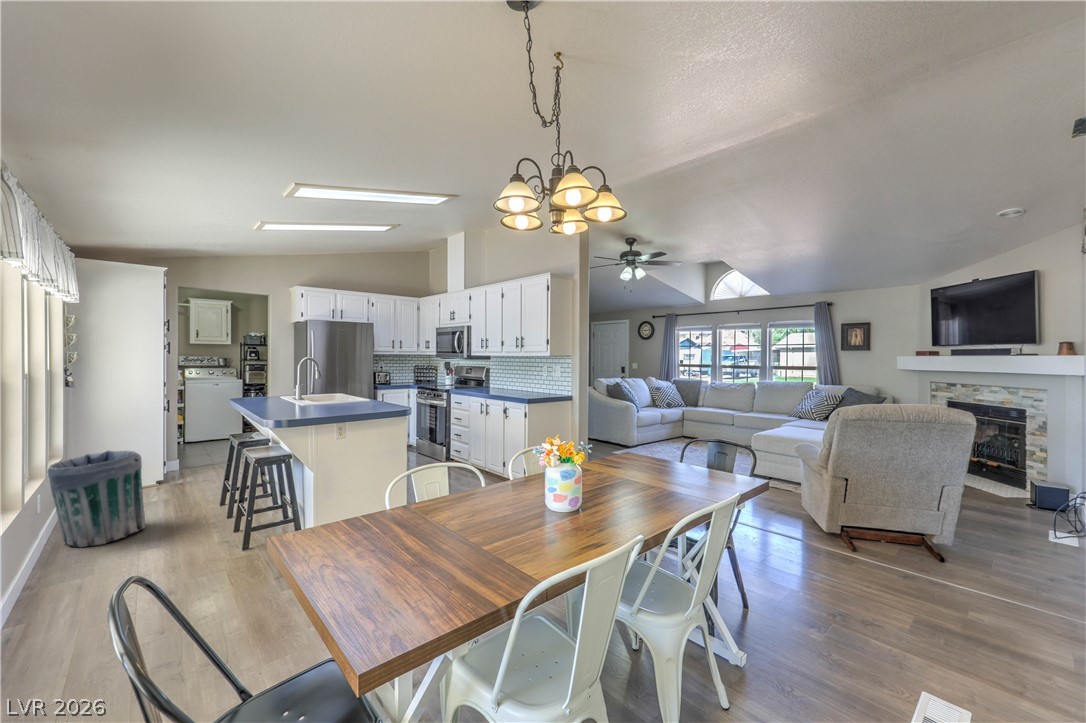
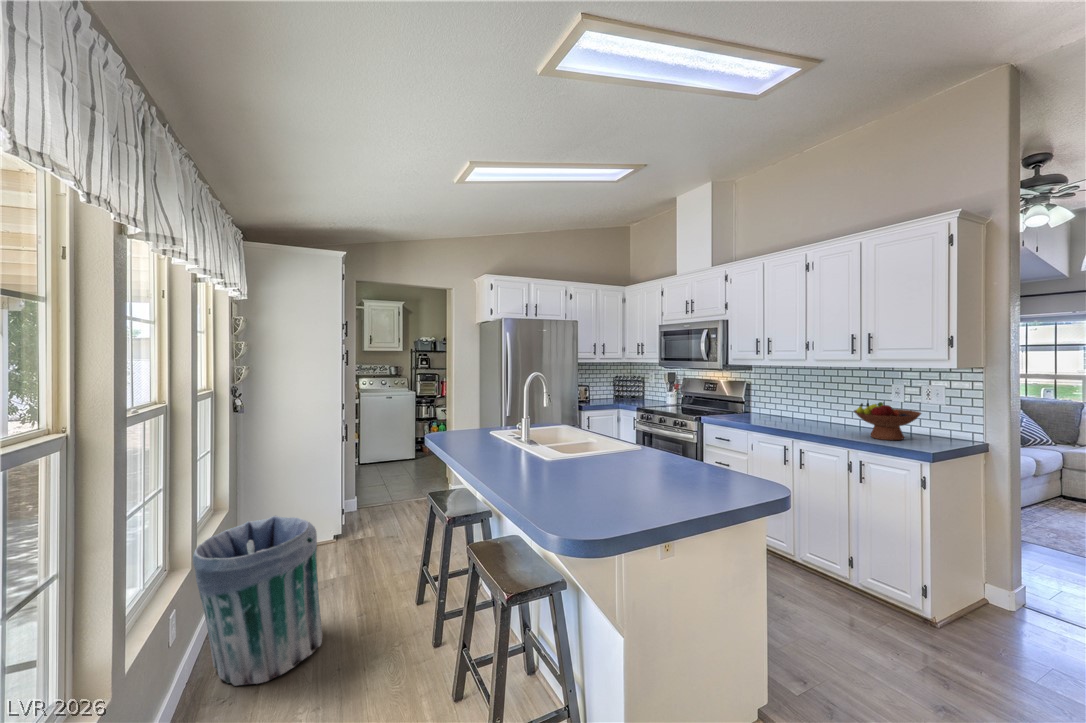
fruit bowl: none [510,375,541,396] -> present [854,402,921,440]

